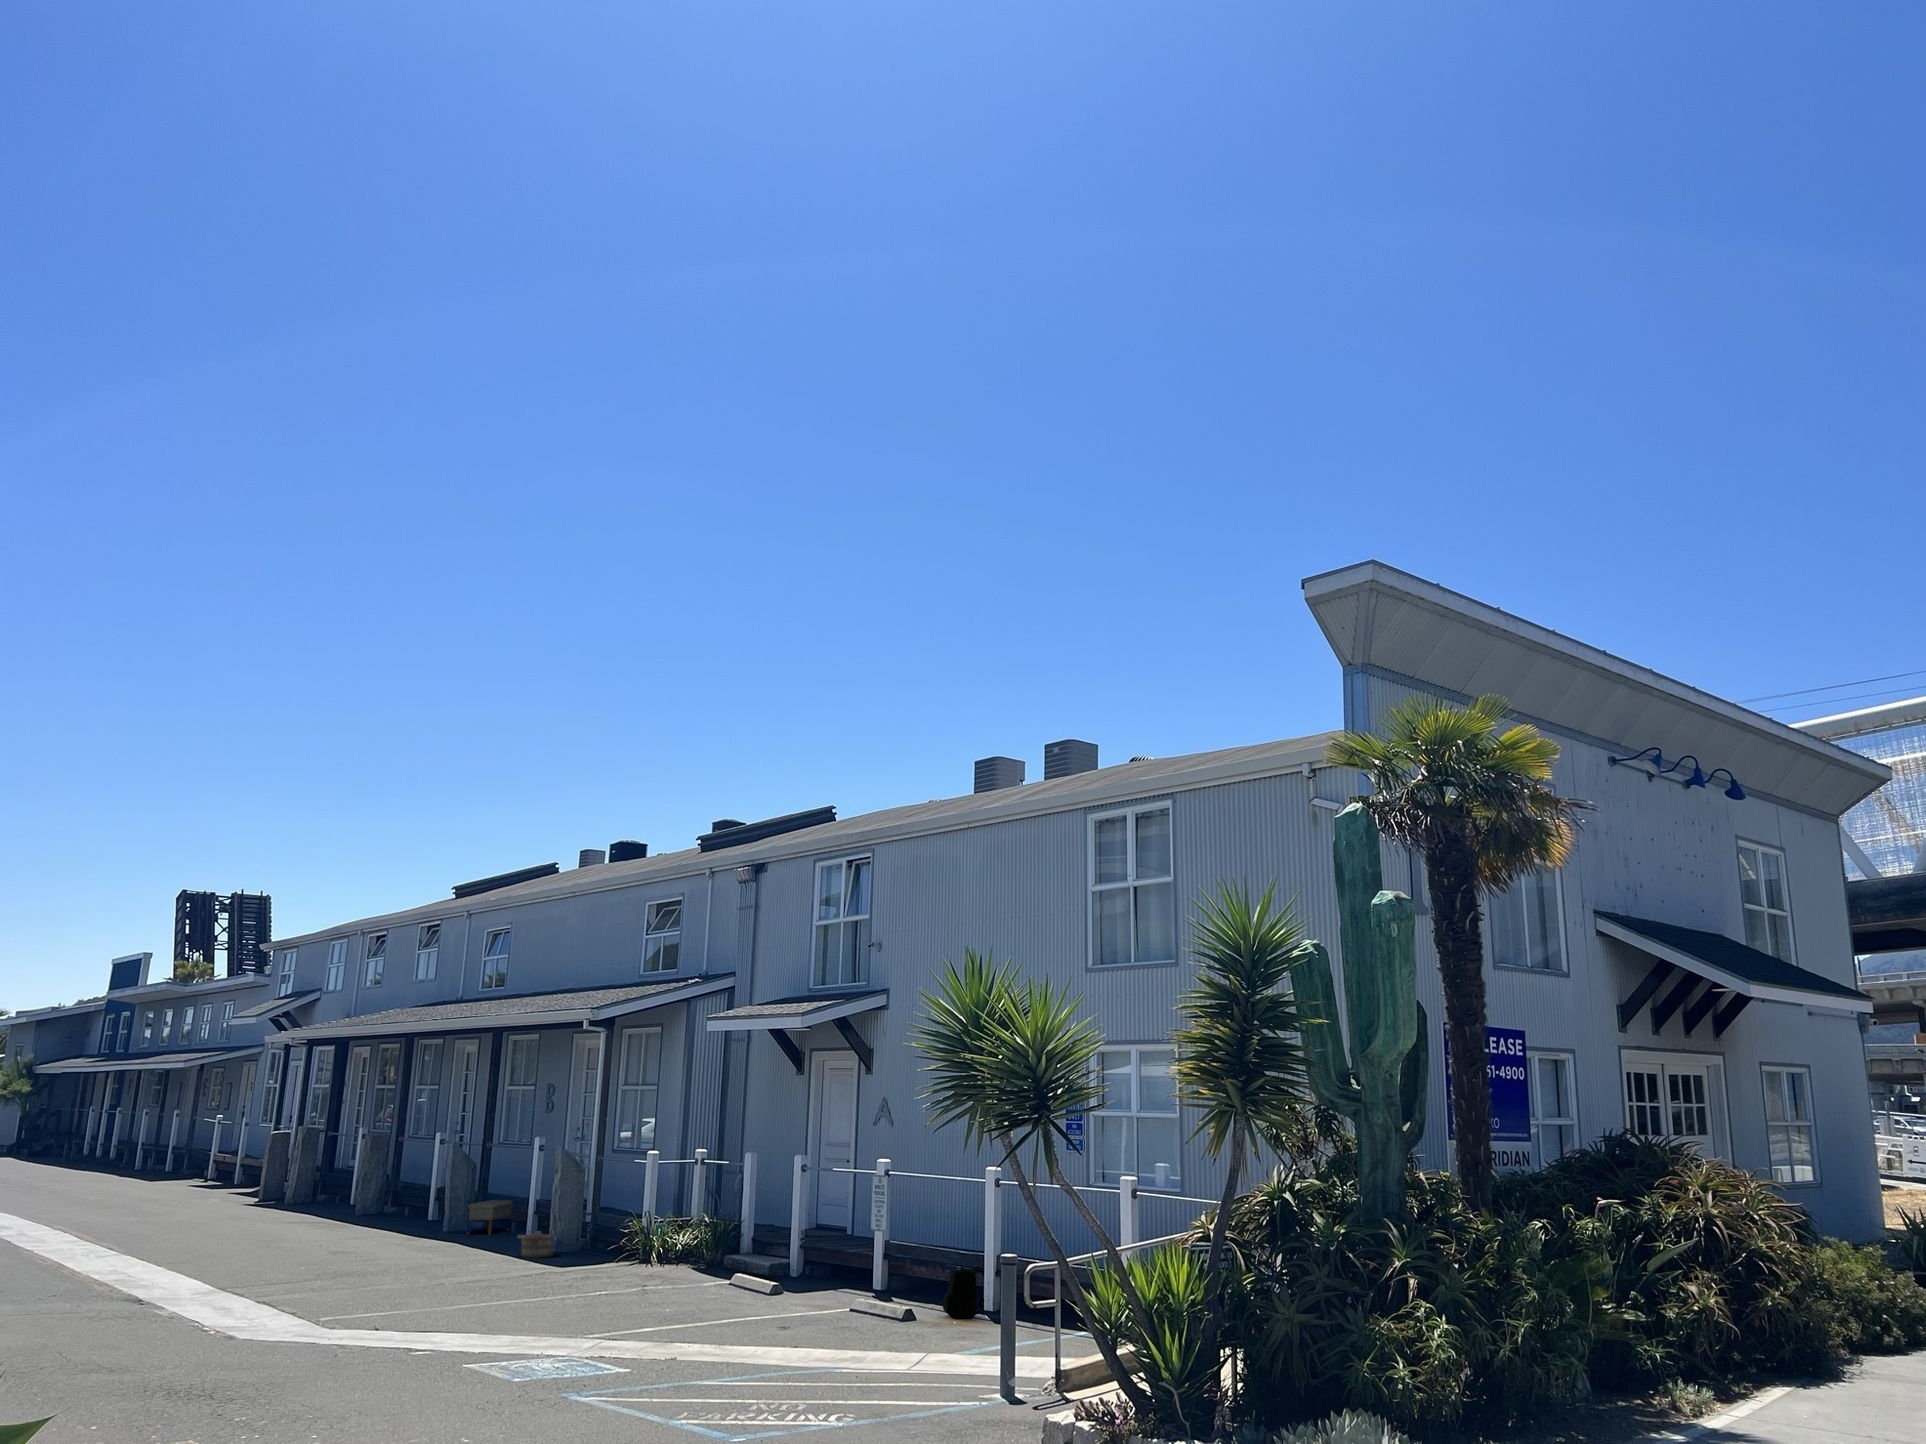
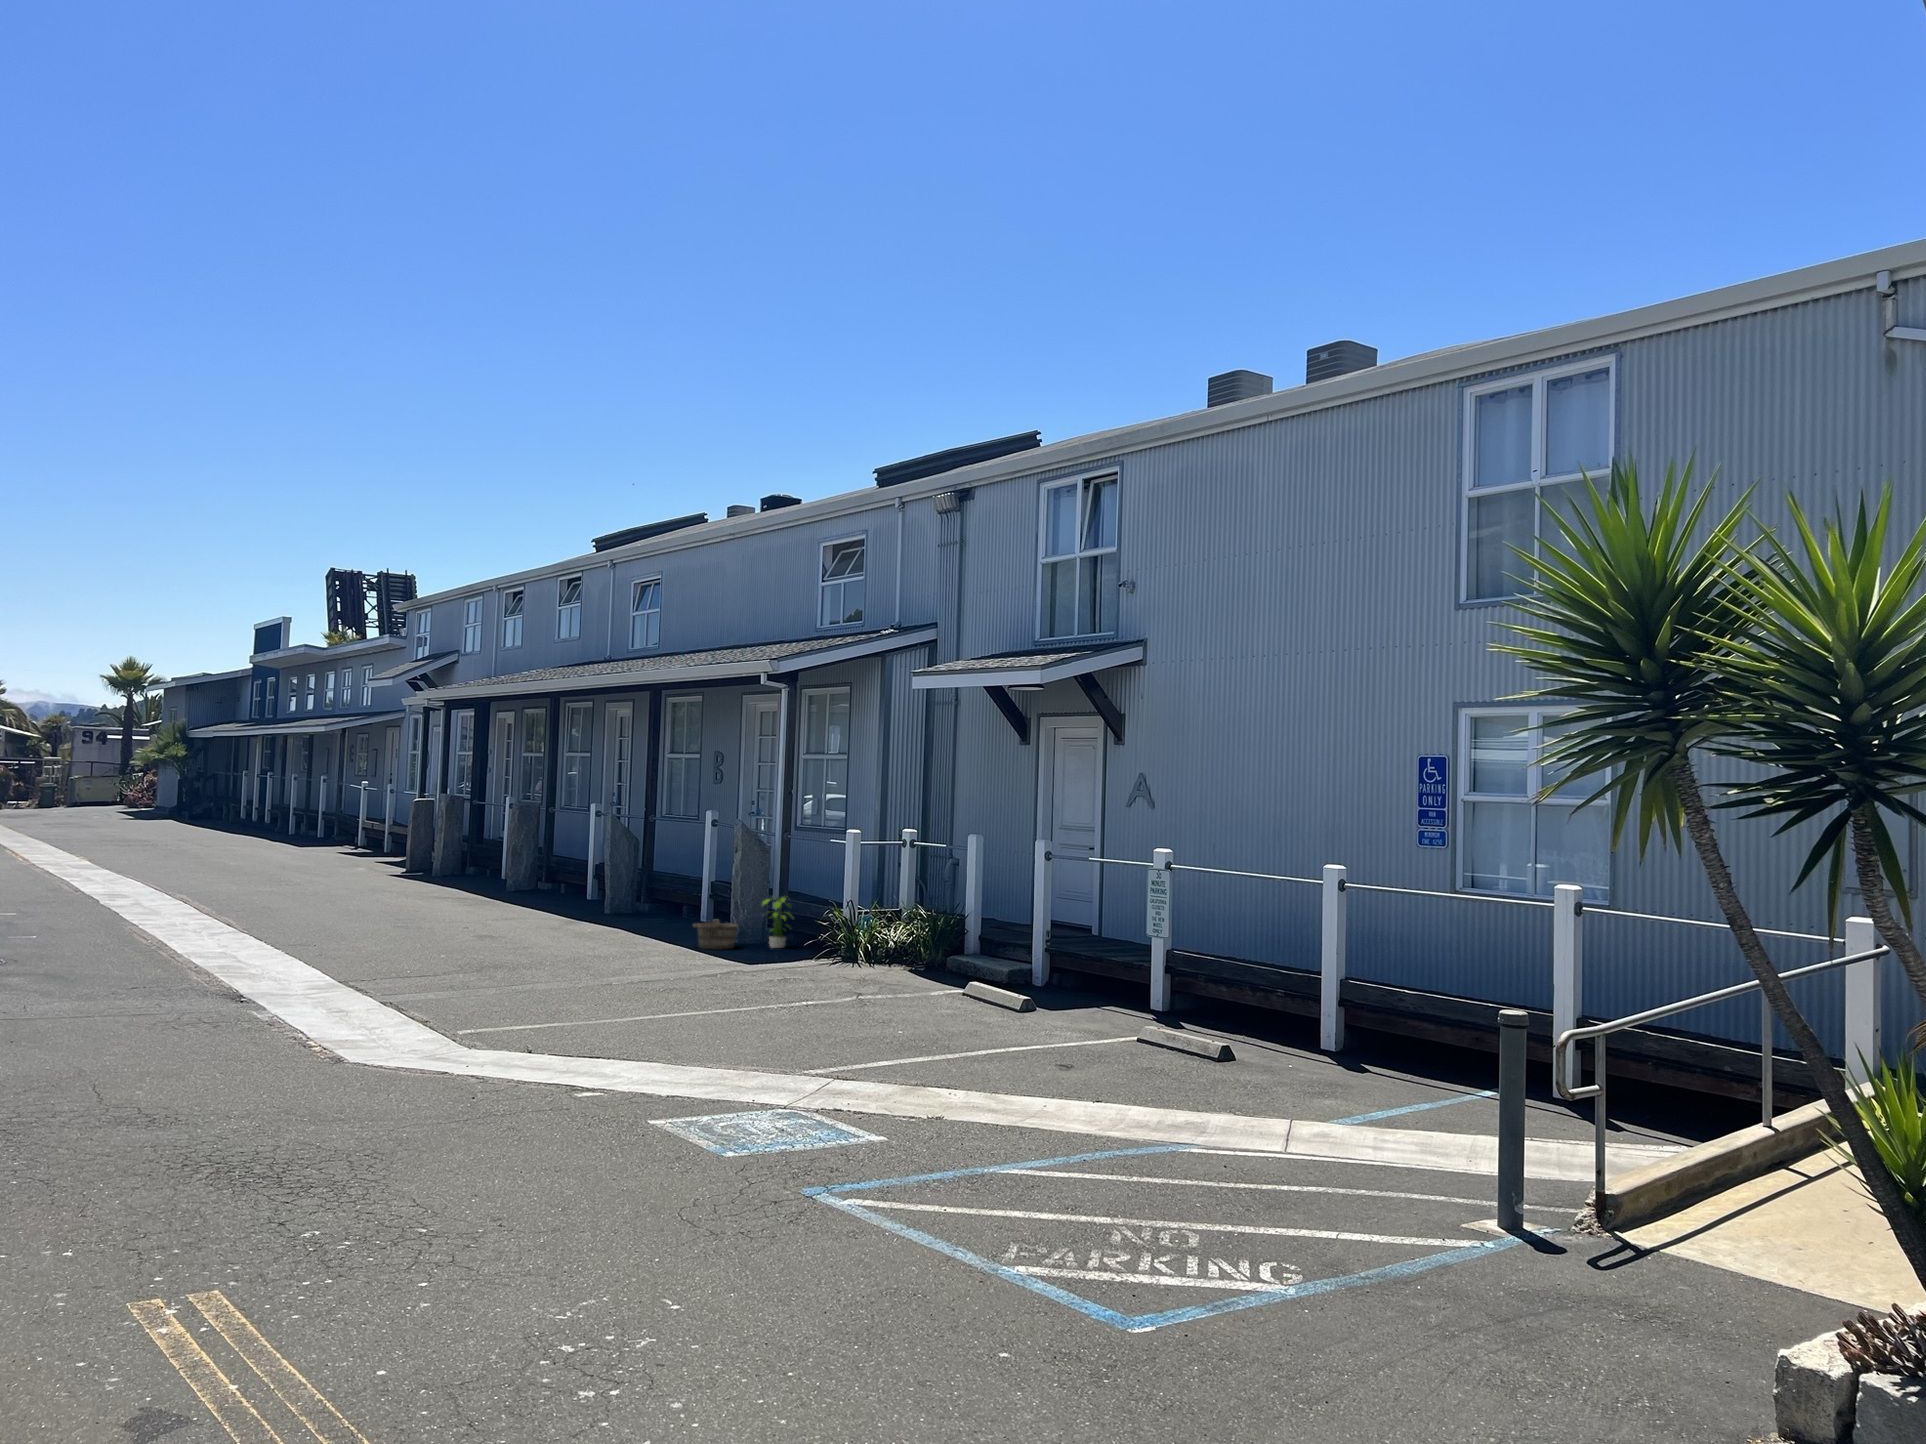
bench: present [466,1200,513,1235] -> none [631,879,681,919]
potted plant: none [578,1209,606,1256] -> present [762,897,792,948]
backpack: present [943,1266,984,1318] -> none [1259,989,1321,1054]

